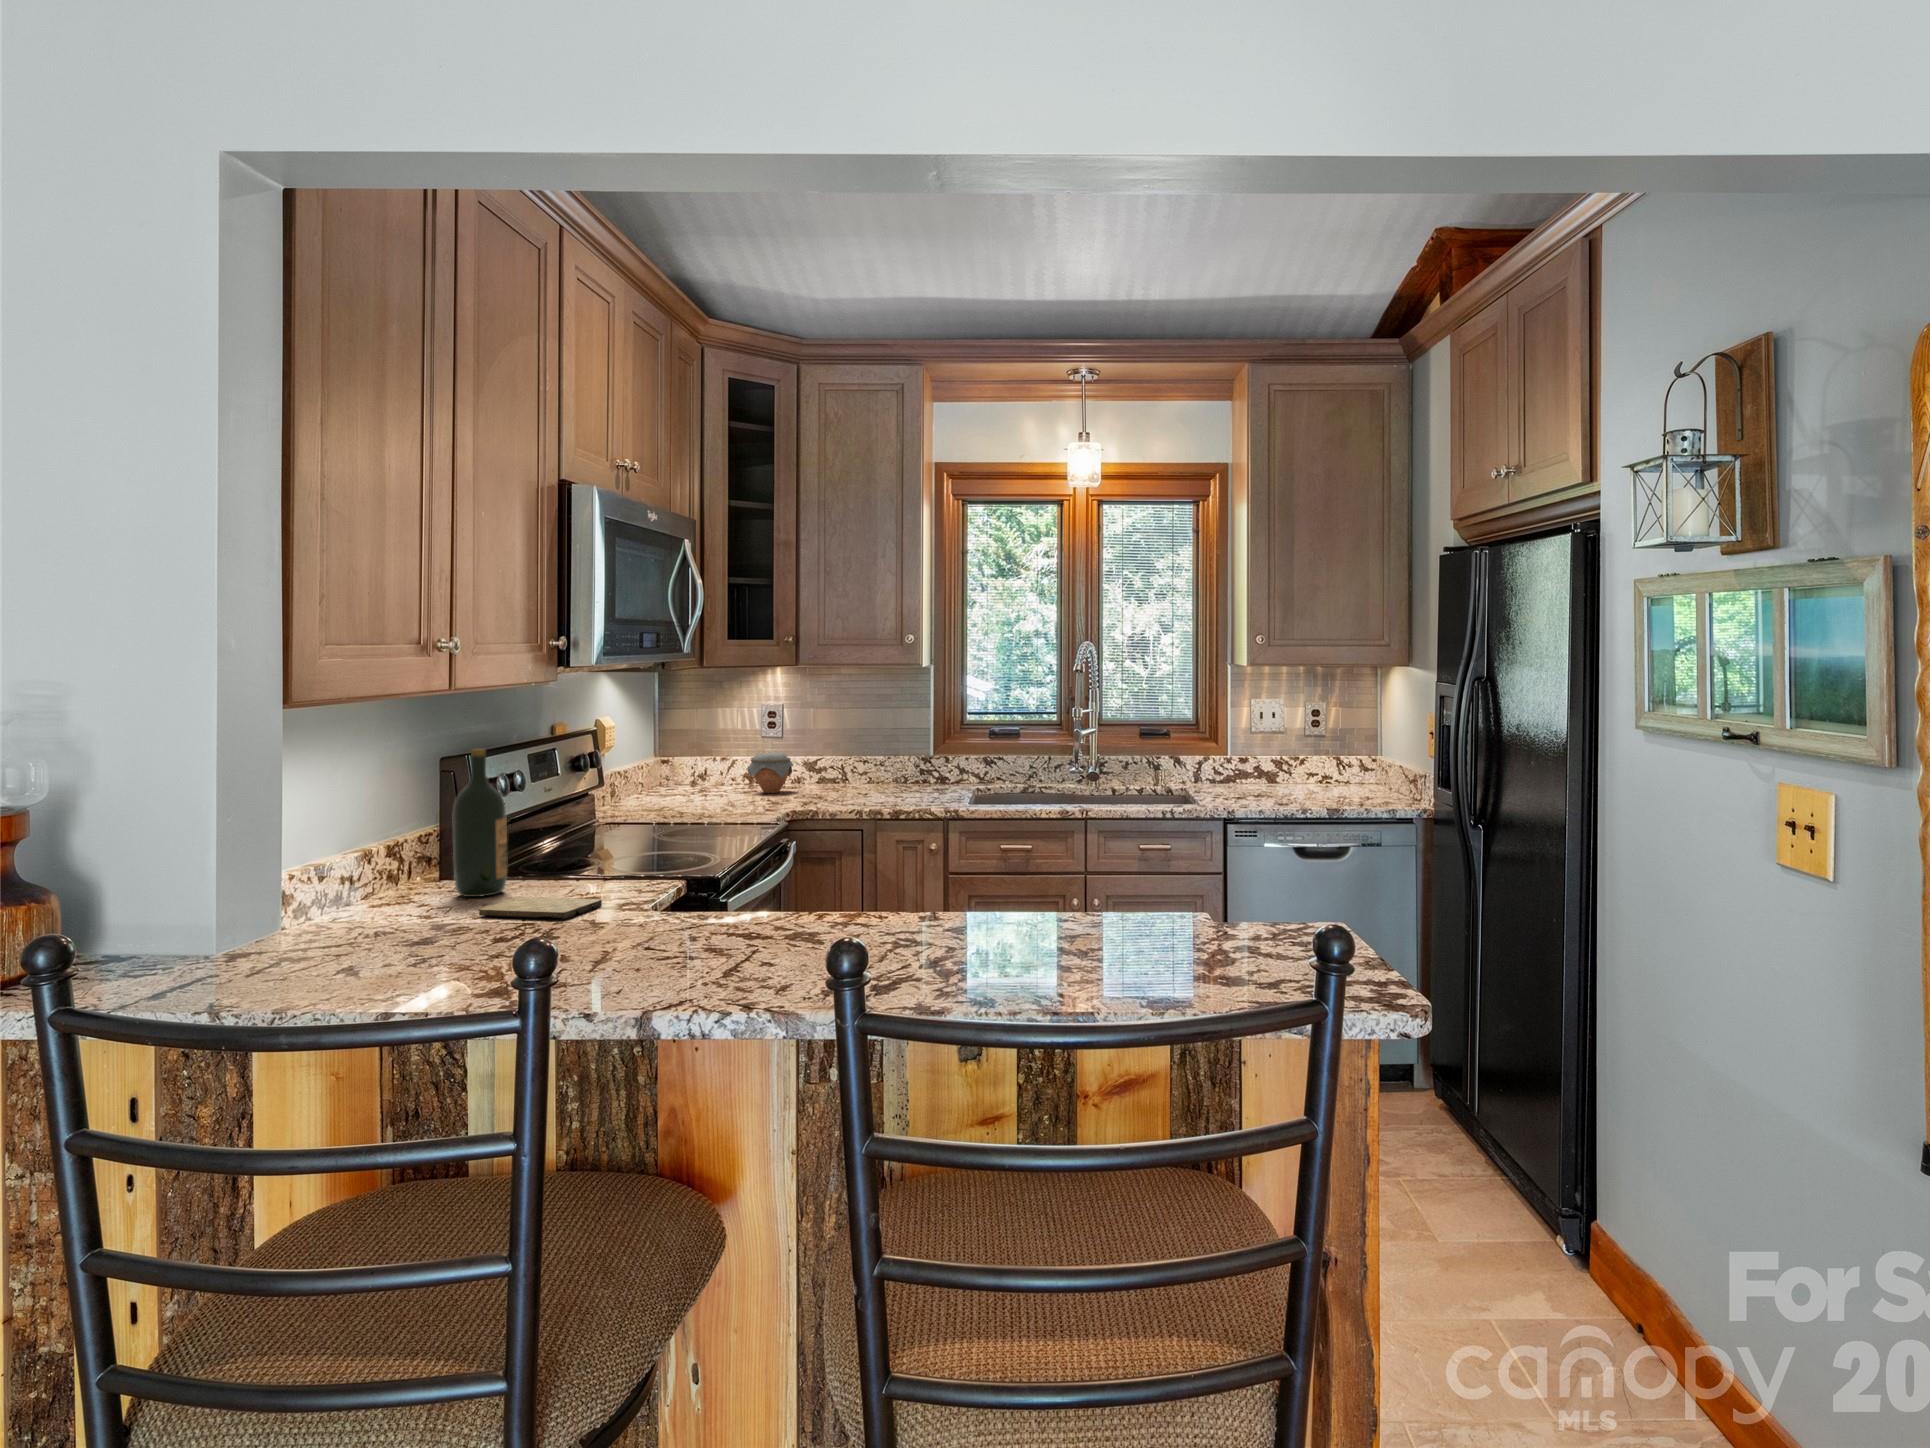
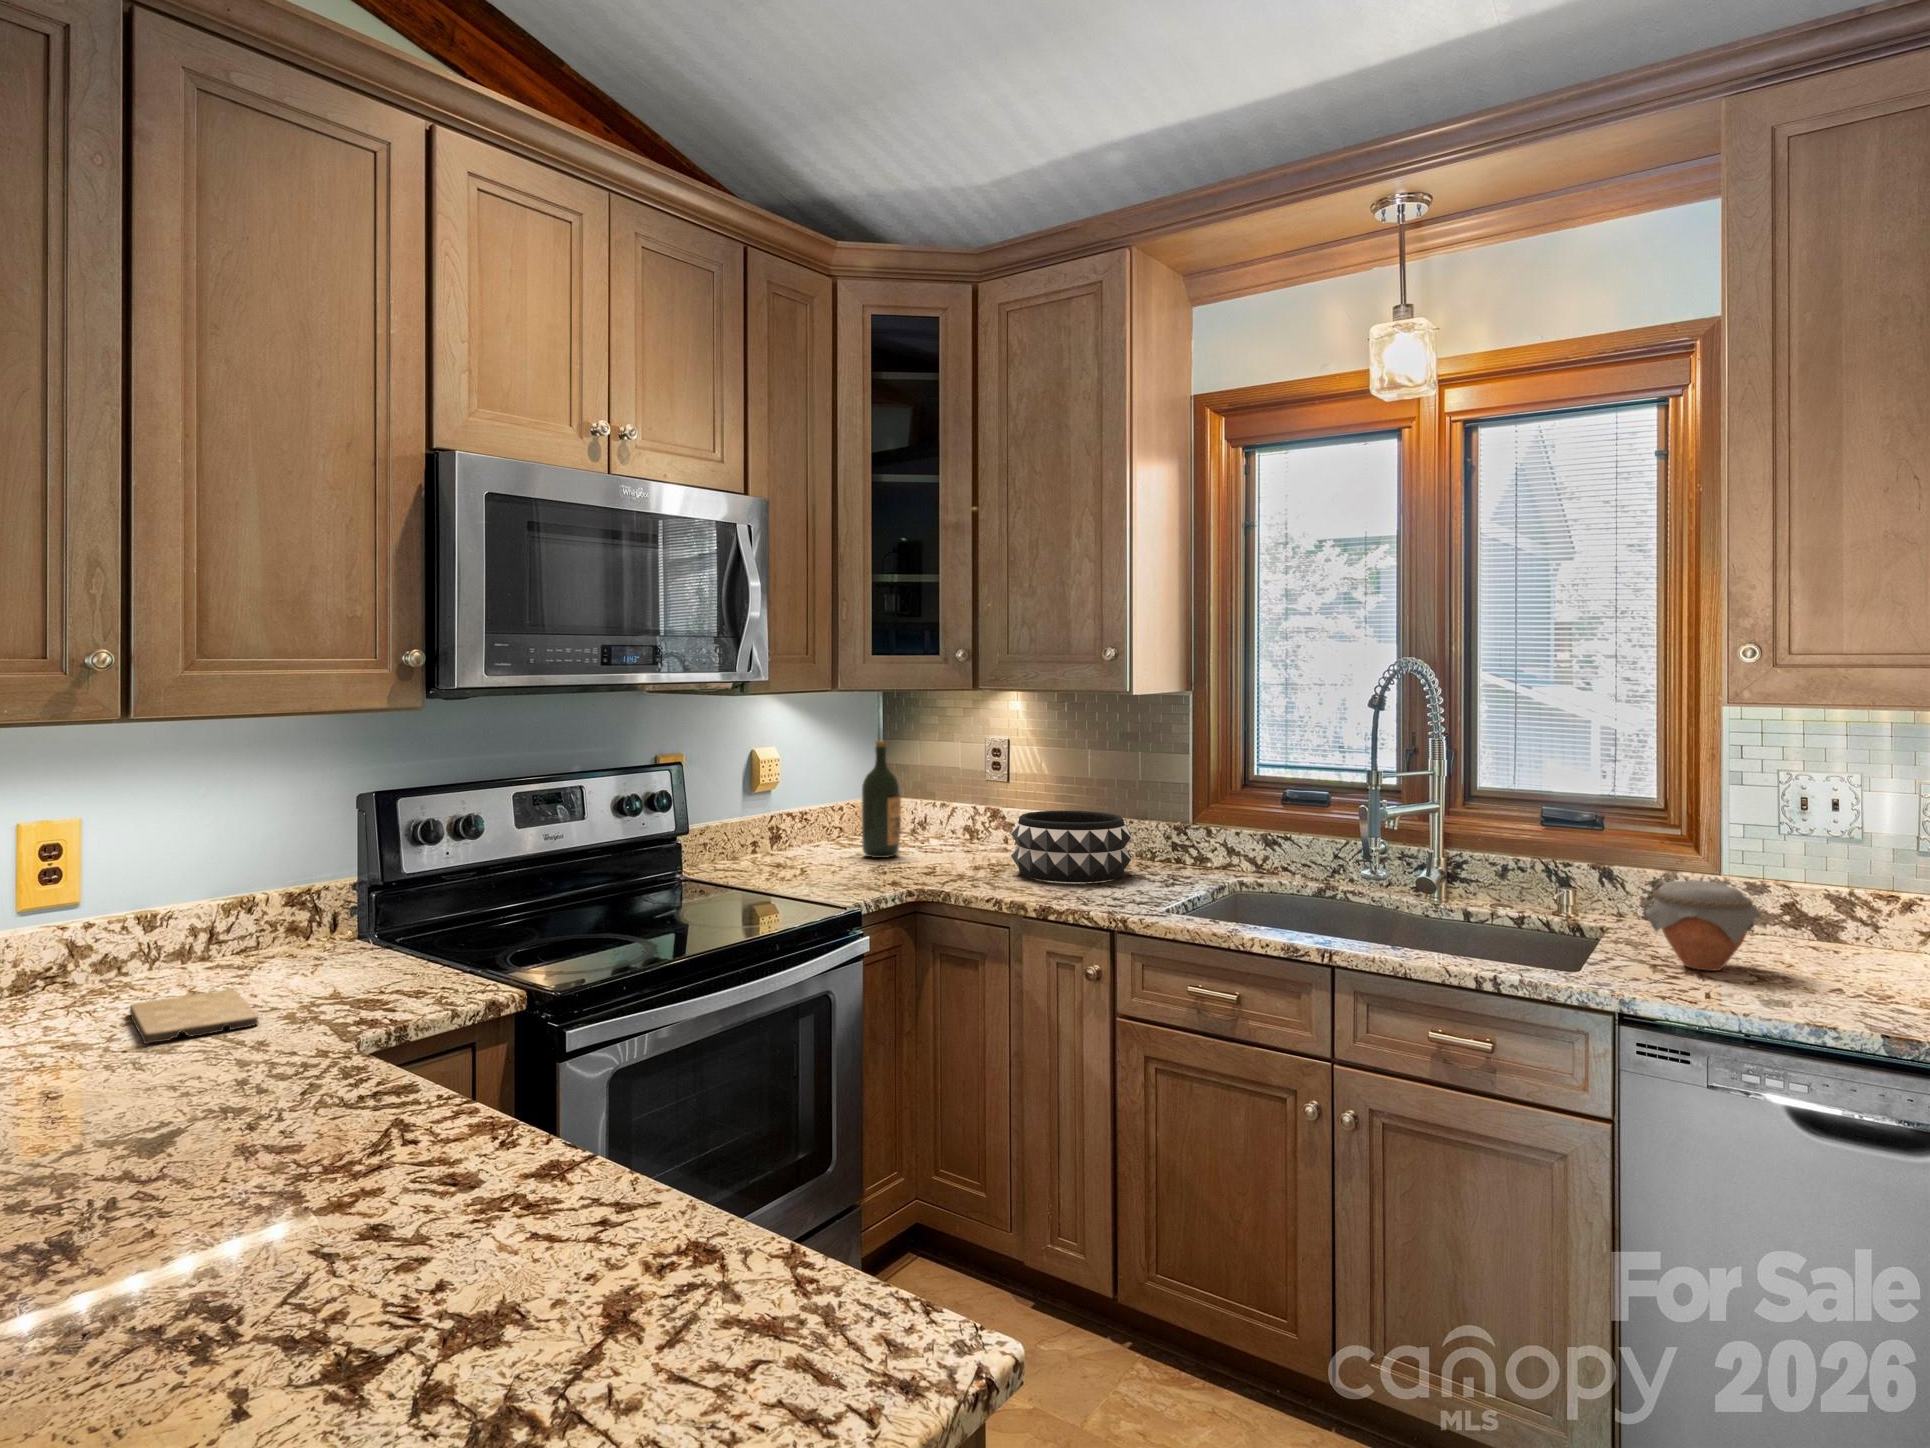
wine bottle: present [453,749,507,897] -> present [862,741,901,858]
decorative bowl: none [826,751,912,799] -> present [1011,811,1131,883]
jar: present [747,752,793,793] -> present [1646,880,1760,971]

